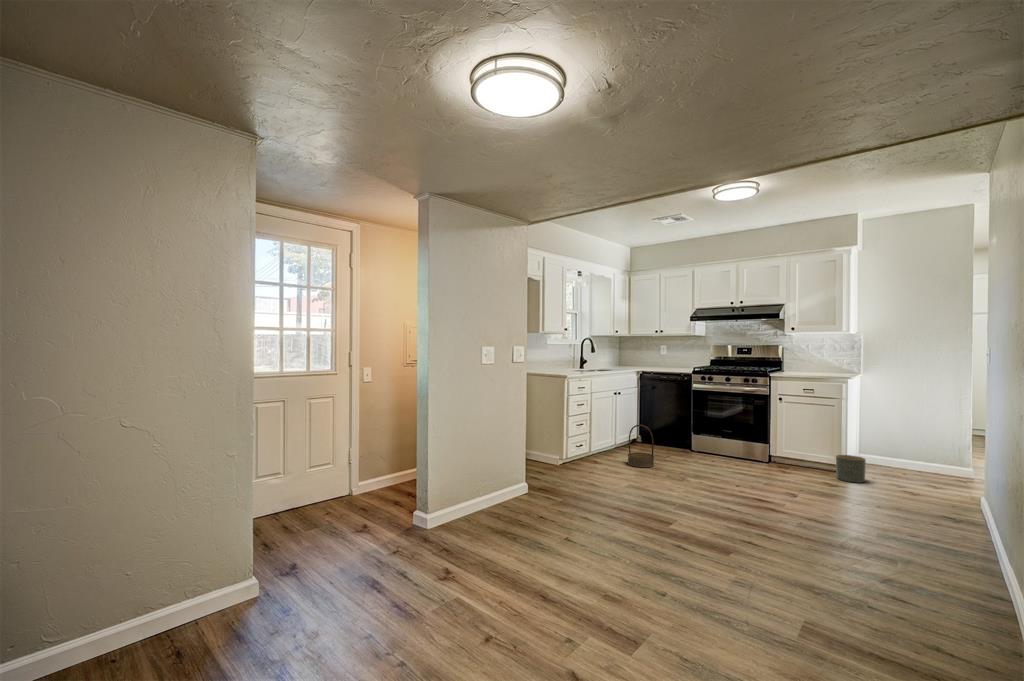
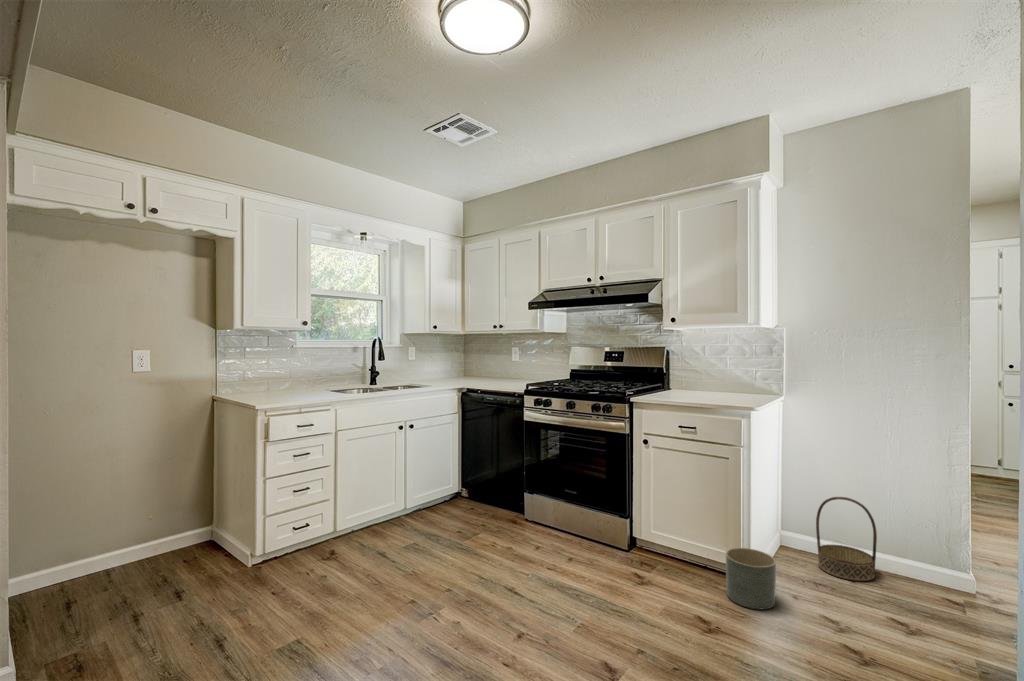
basket: present [628,425,654,467] -> present [816,497,877,581]

